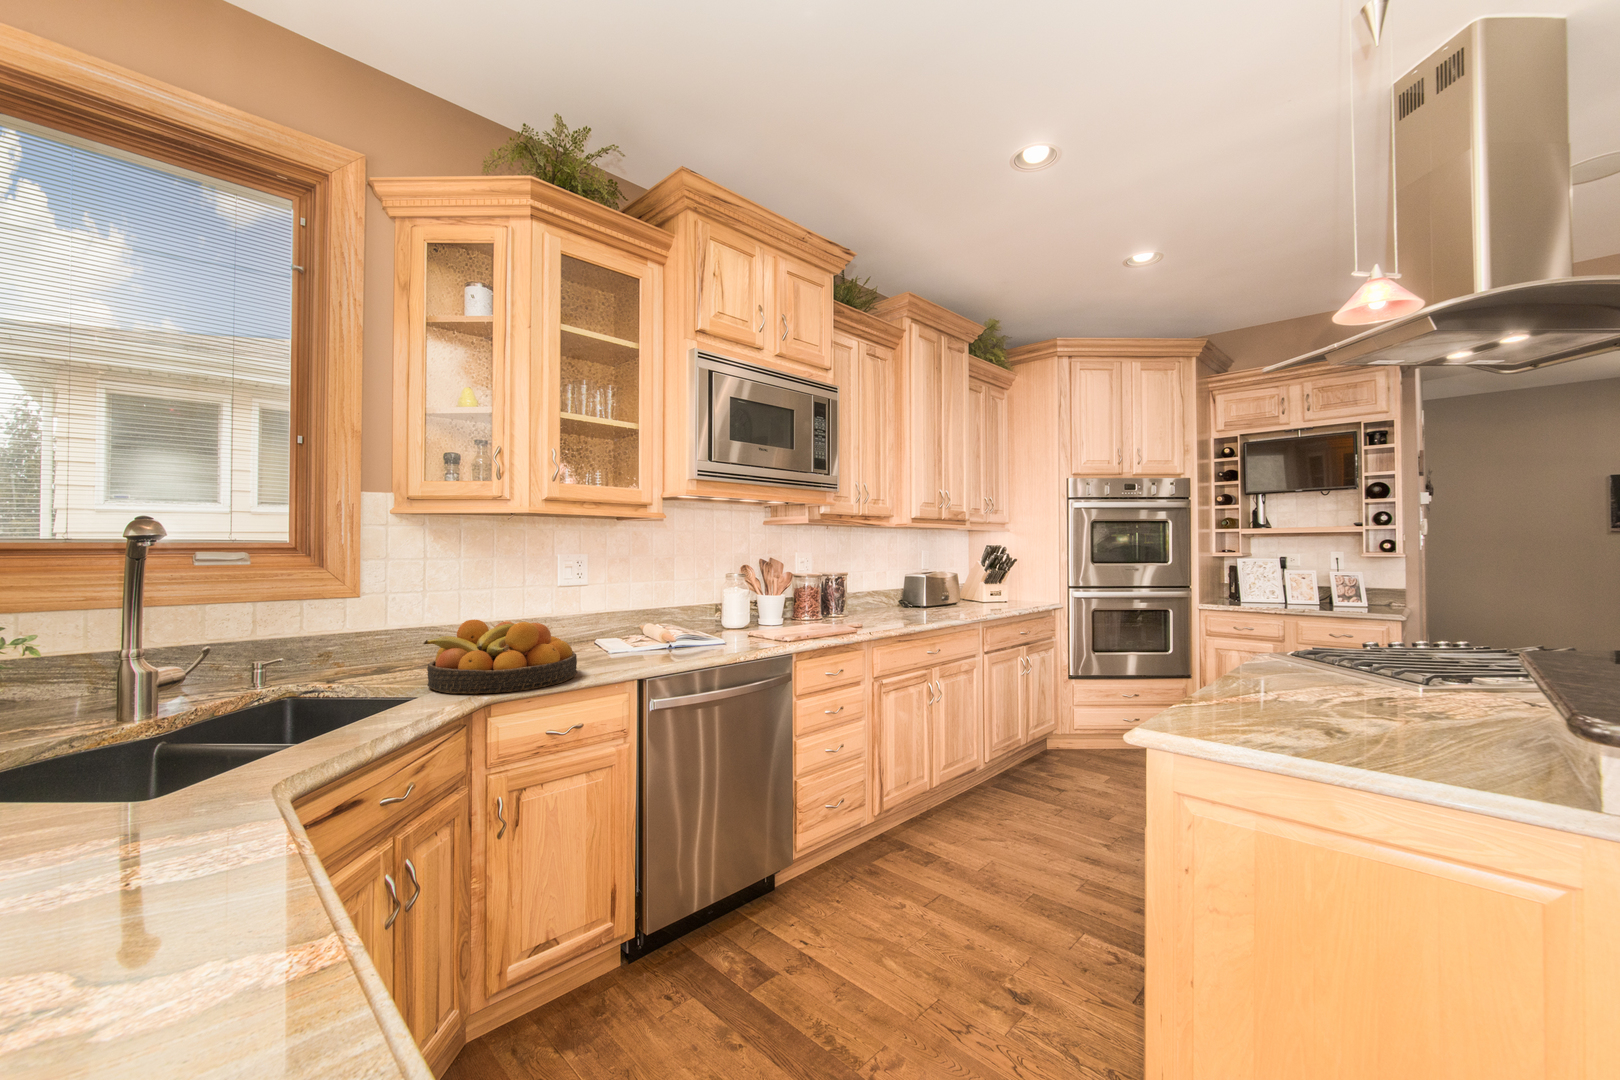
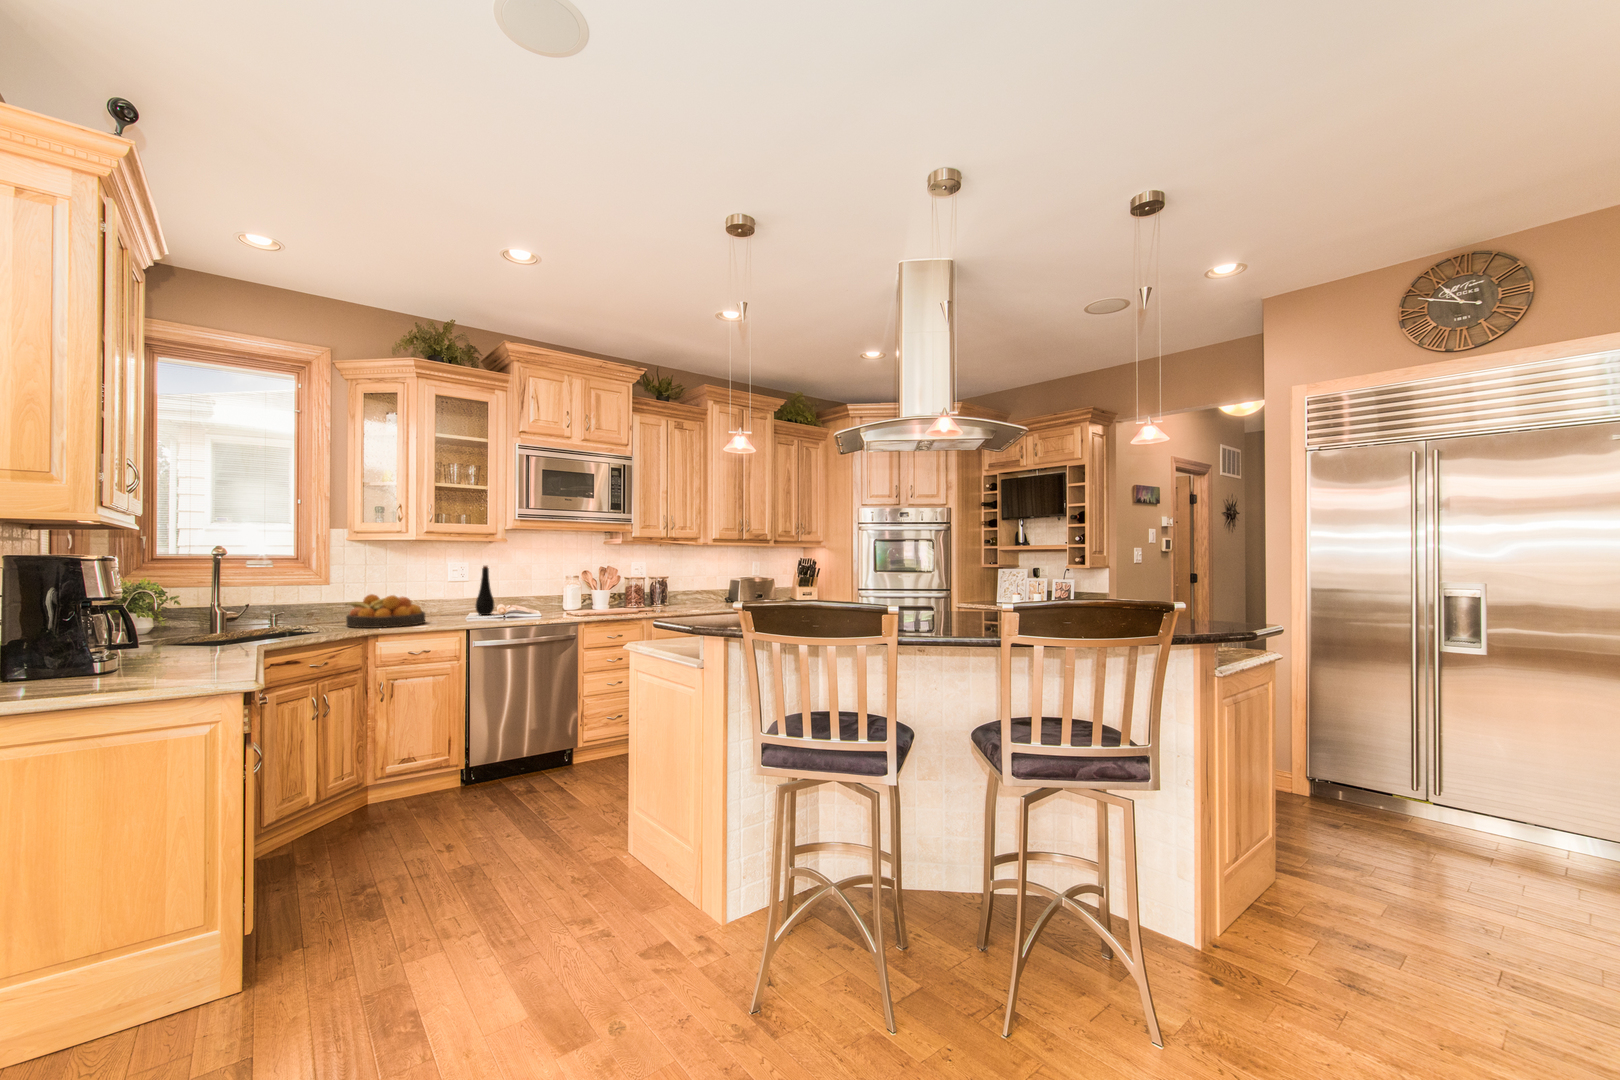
bottle: none [620,560,650,646] -> present [475,566,494,615]

